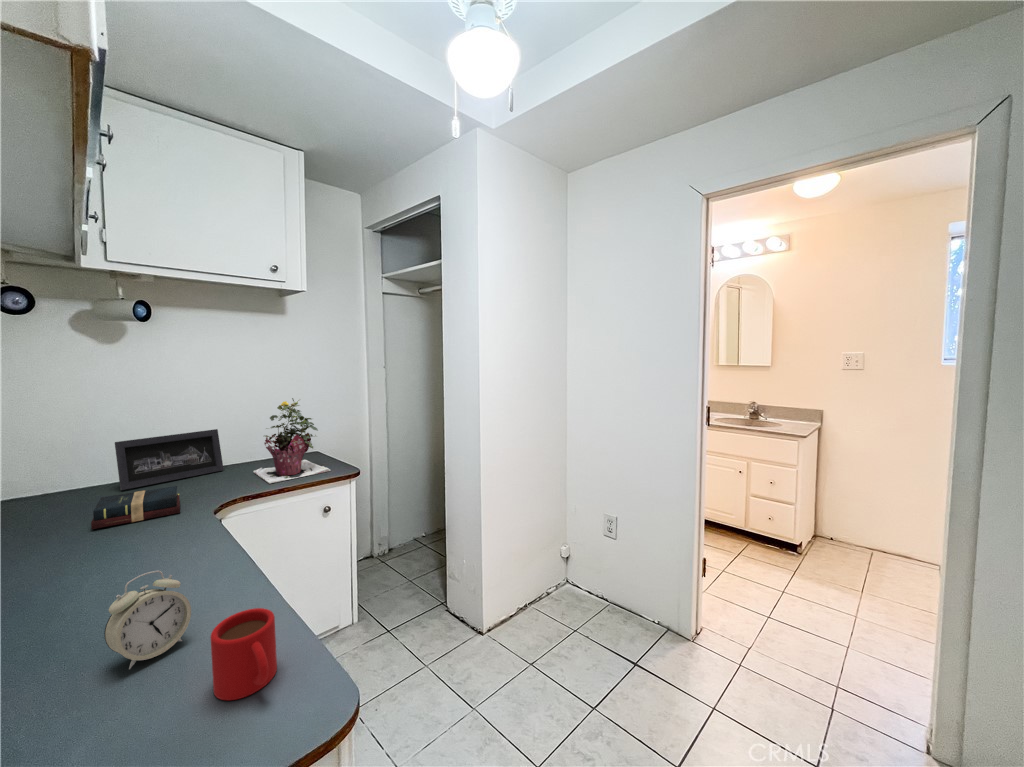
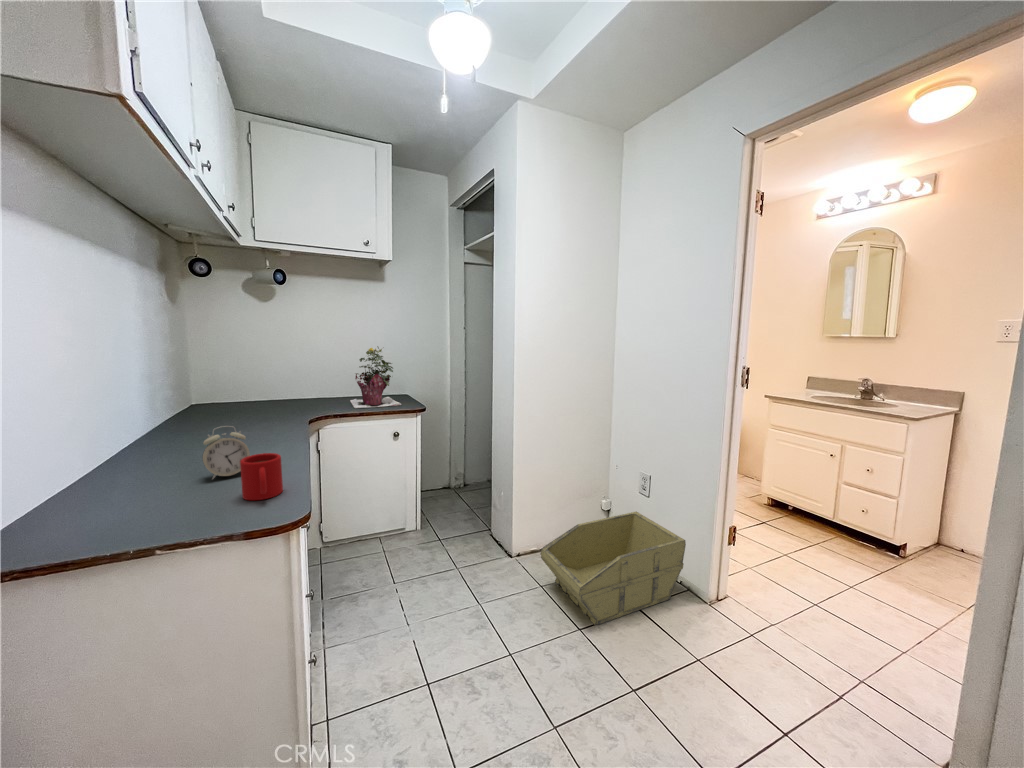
picture frame: present [115,429,224,490] -> none [265,368,333,404]
hardback book: present [91,486,180,529] -> none [238,401,295,420]
storage bin: none [528,556,666,699] -> present [540,512,686,625]

